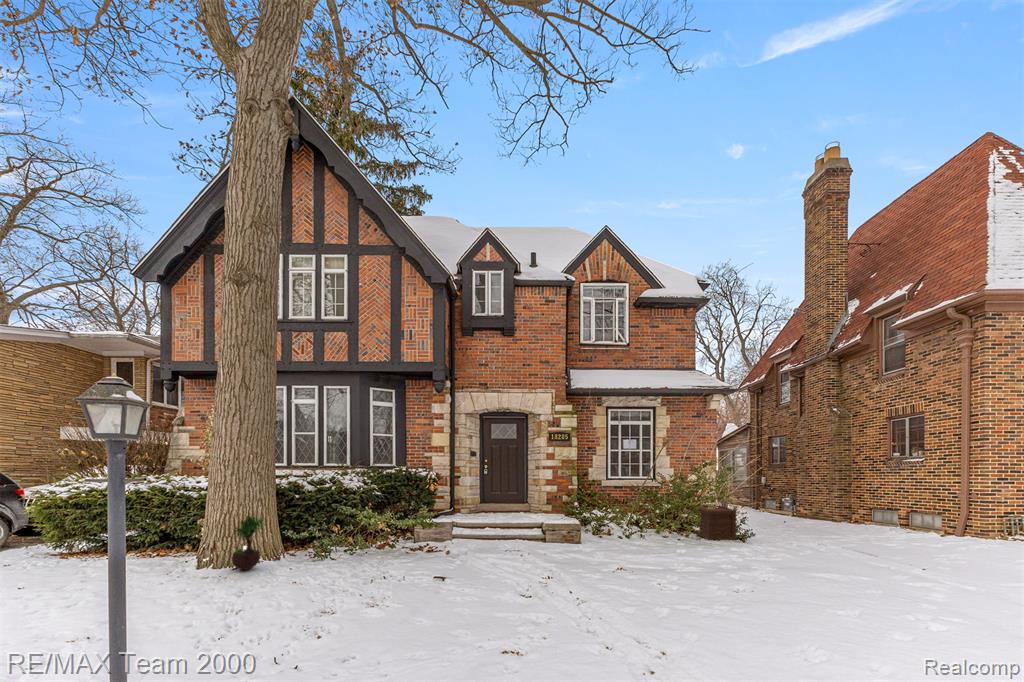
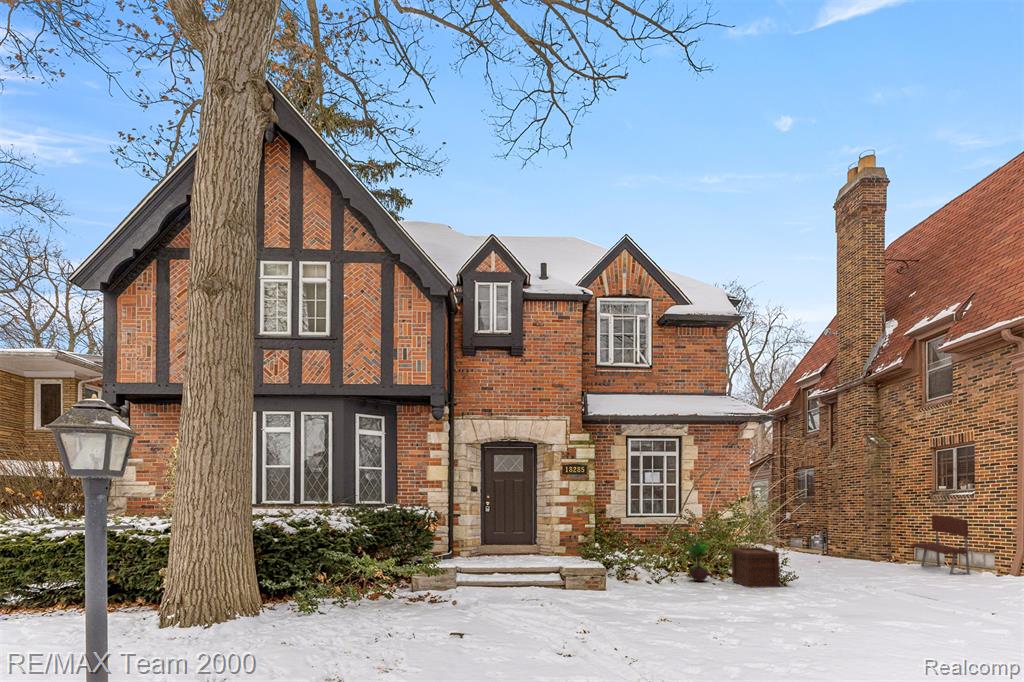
bench: none [861,478,910,531] -> present [912,515,970,575]
potted tree: present [232,515,264,570] -> present [687,541,708,581]

